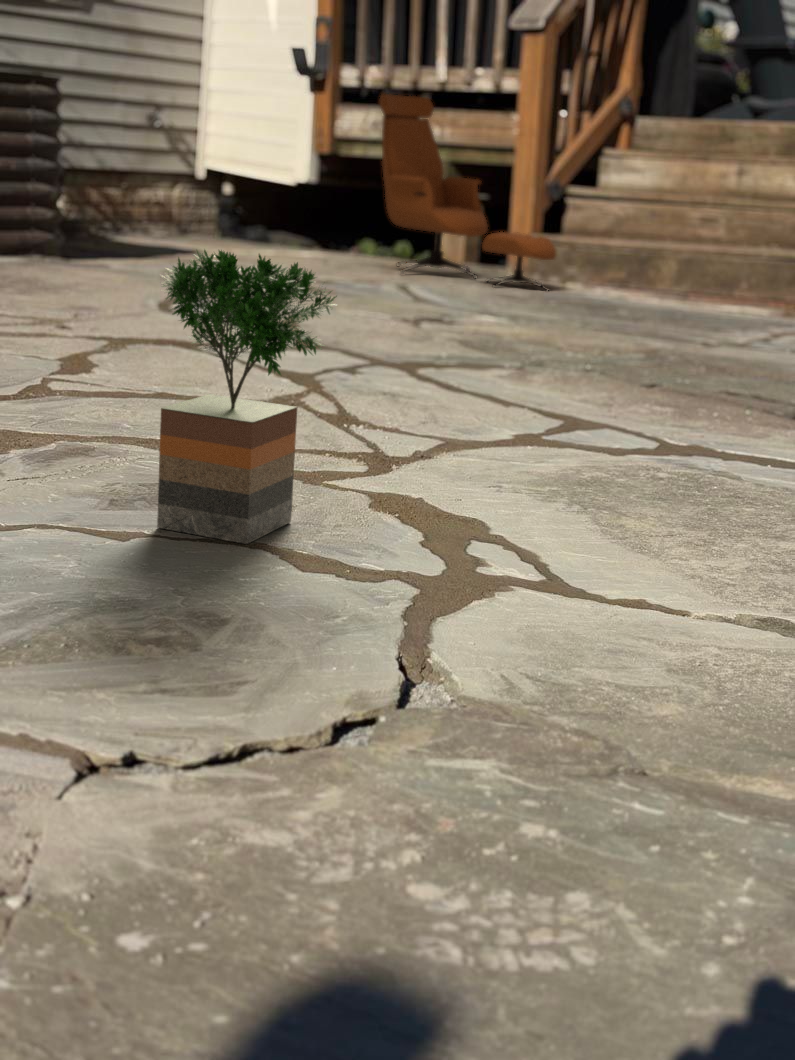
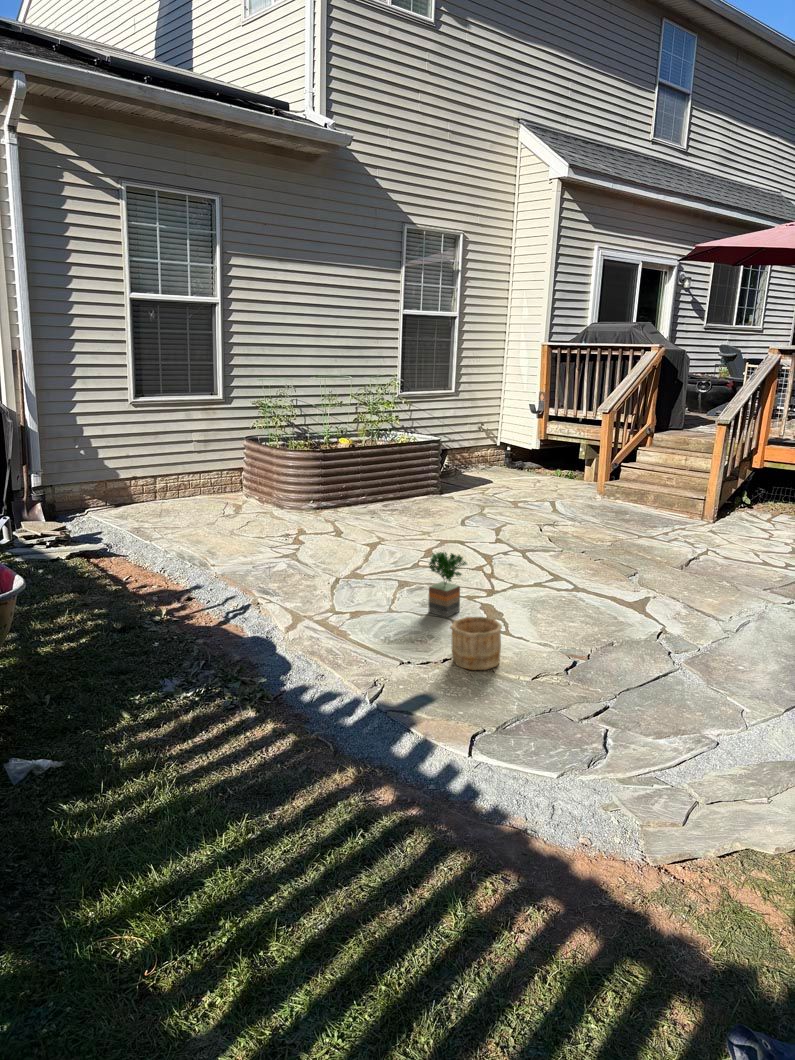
lounge chair: present [380,94,556,287] -> none [553,429,617,504]
wooden bucket: none [386,492,674,777] -> present [450,617,502,670]

